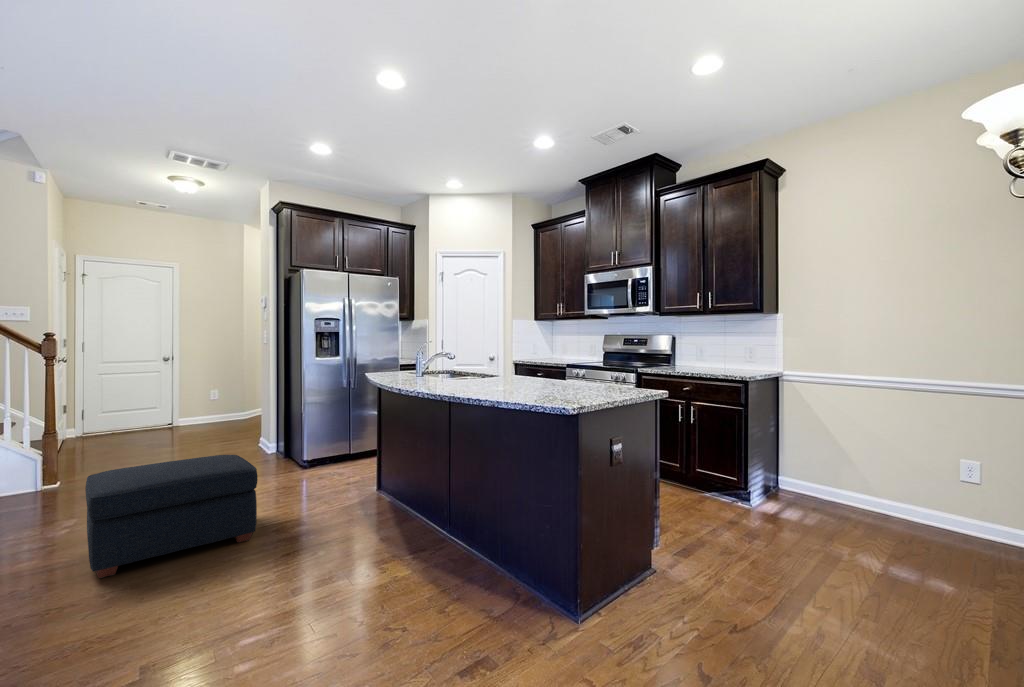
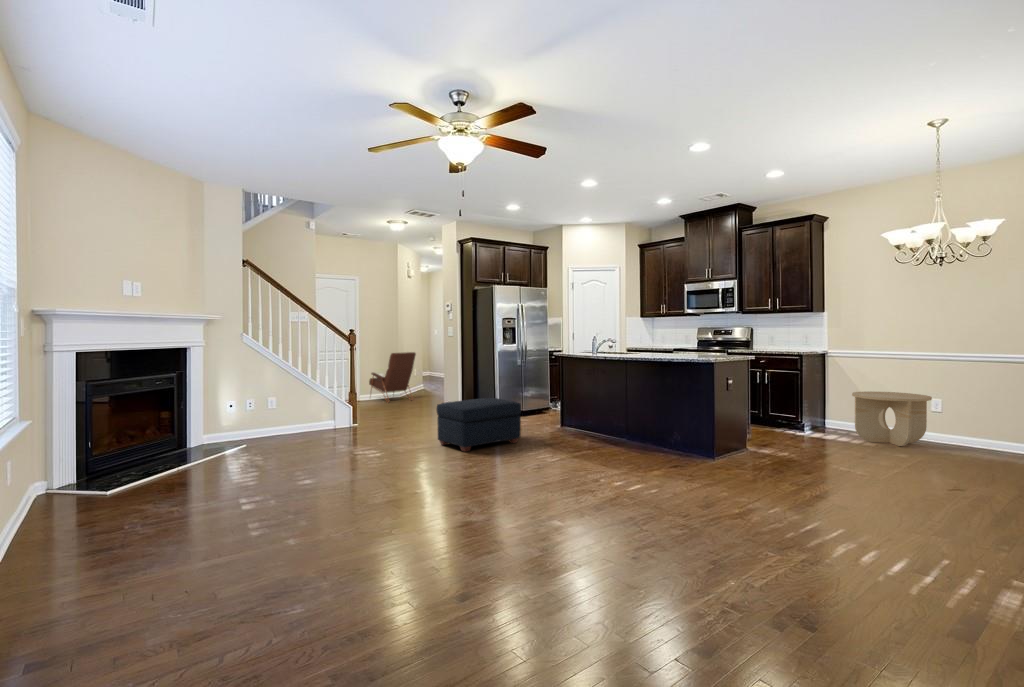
armchair: none [184,366,244,435] -> present [369,352,416,403]
side table: none [827,441,967,546] -> present [852,391,932,446]

